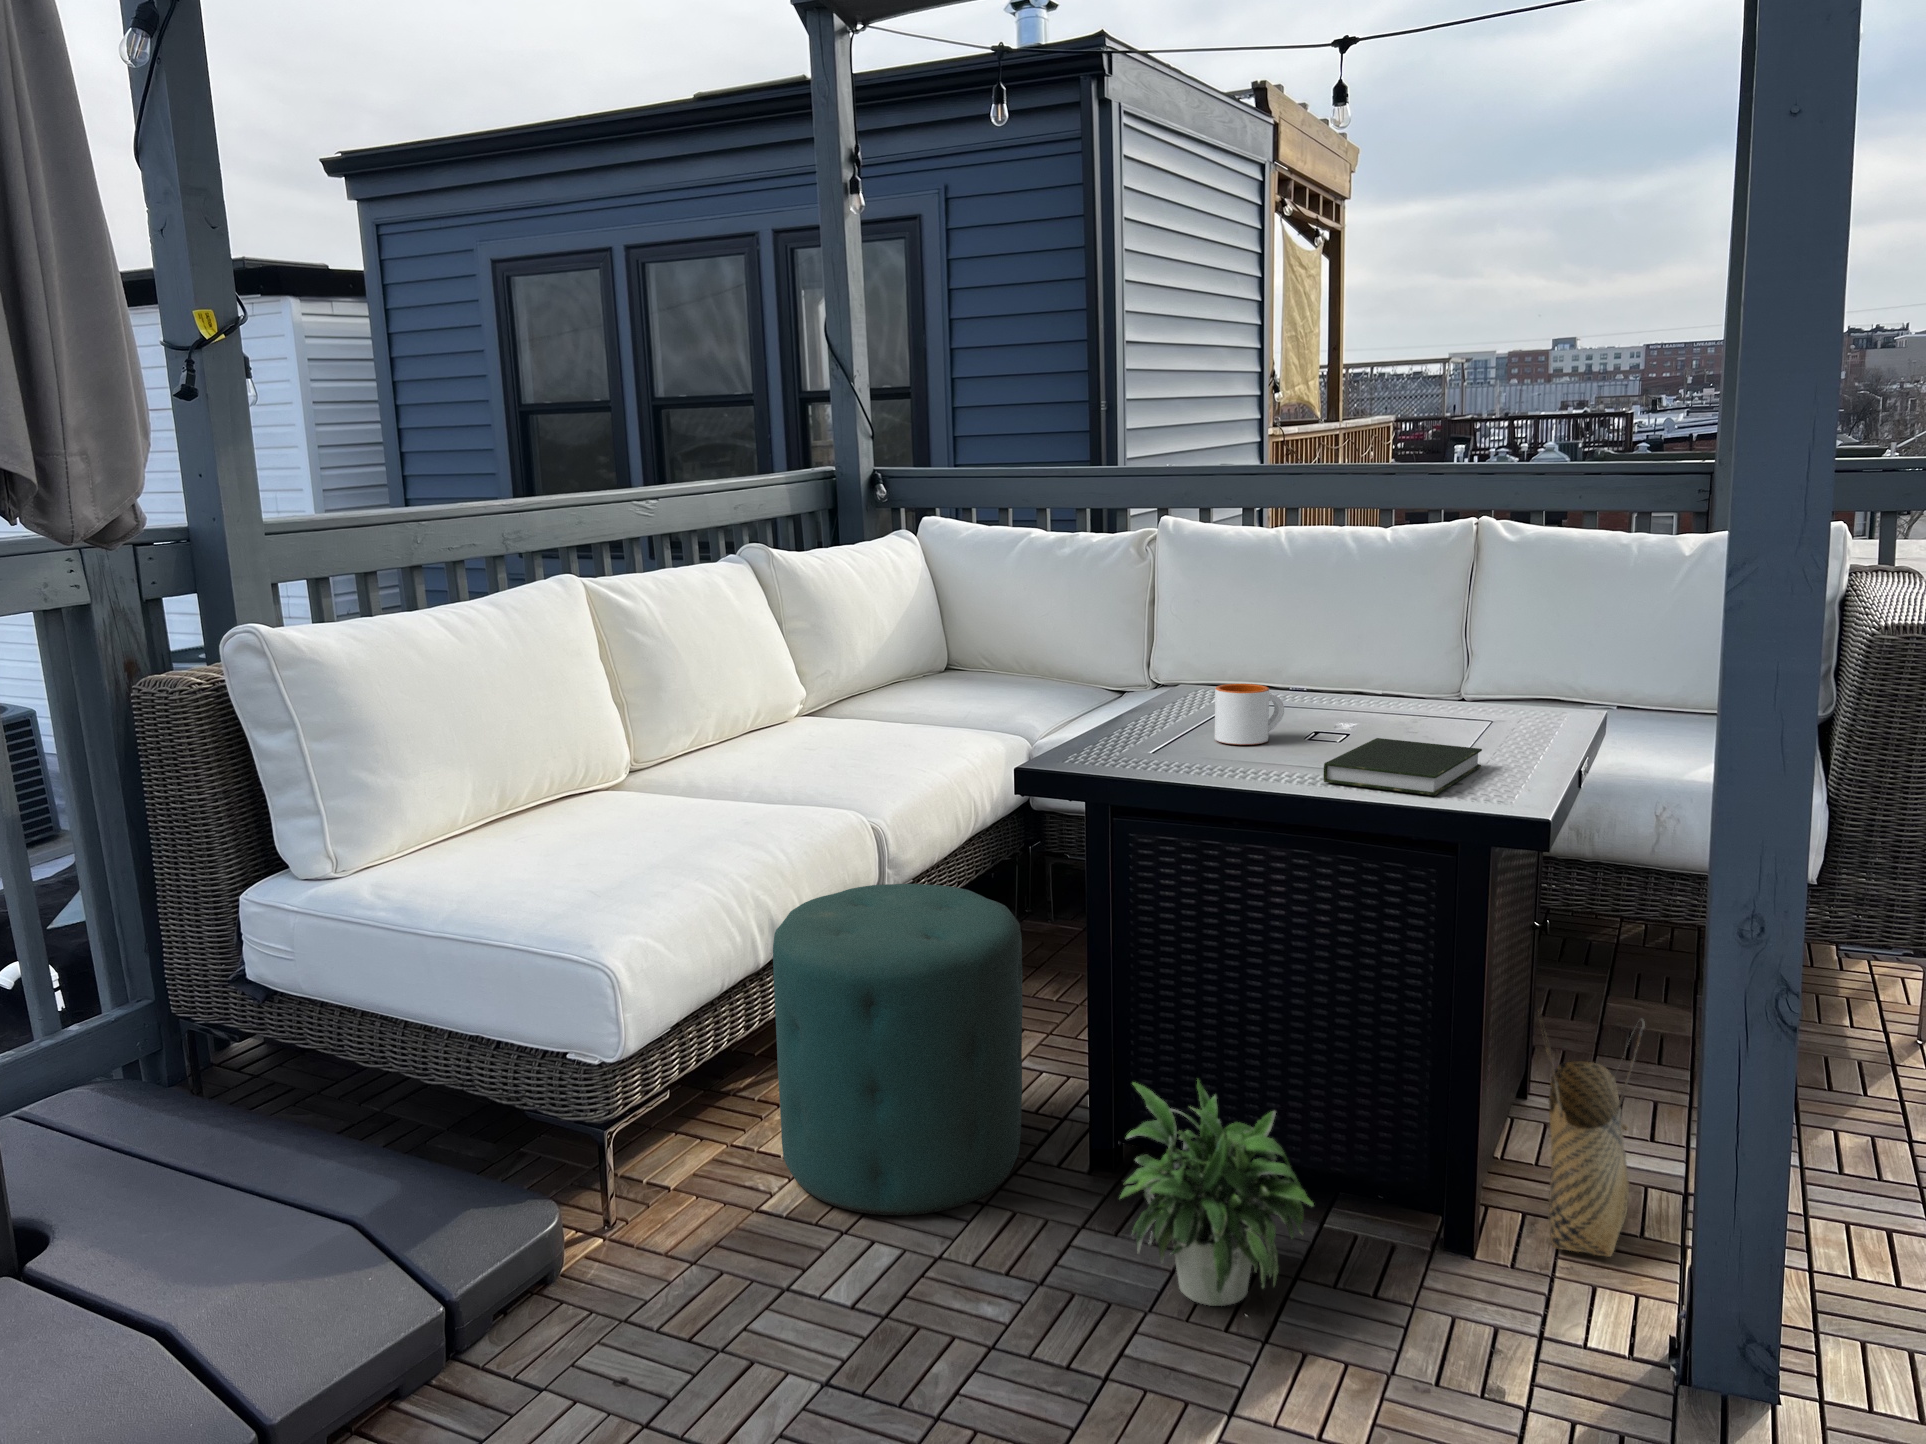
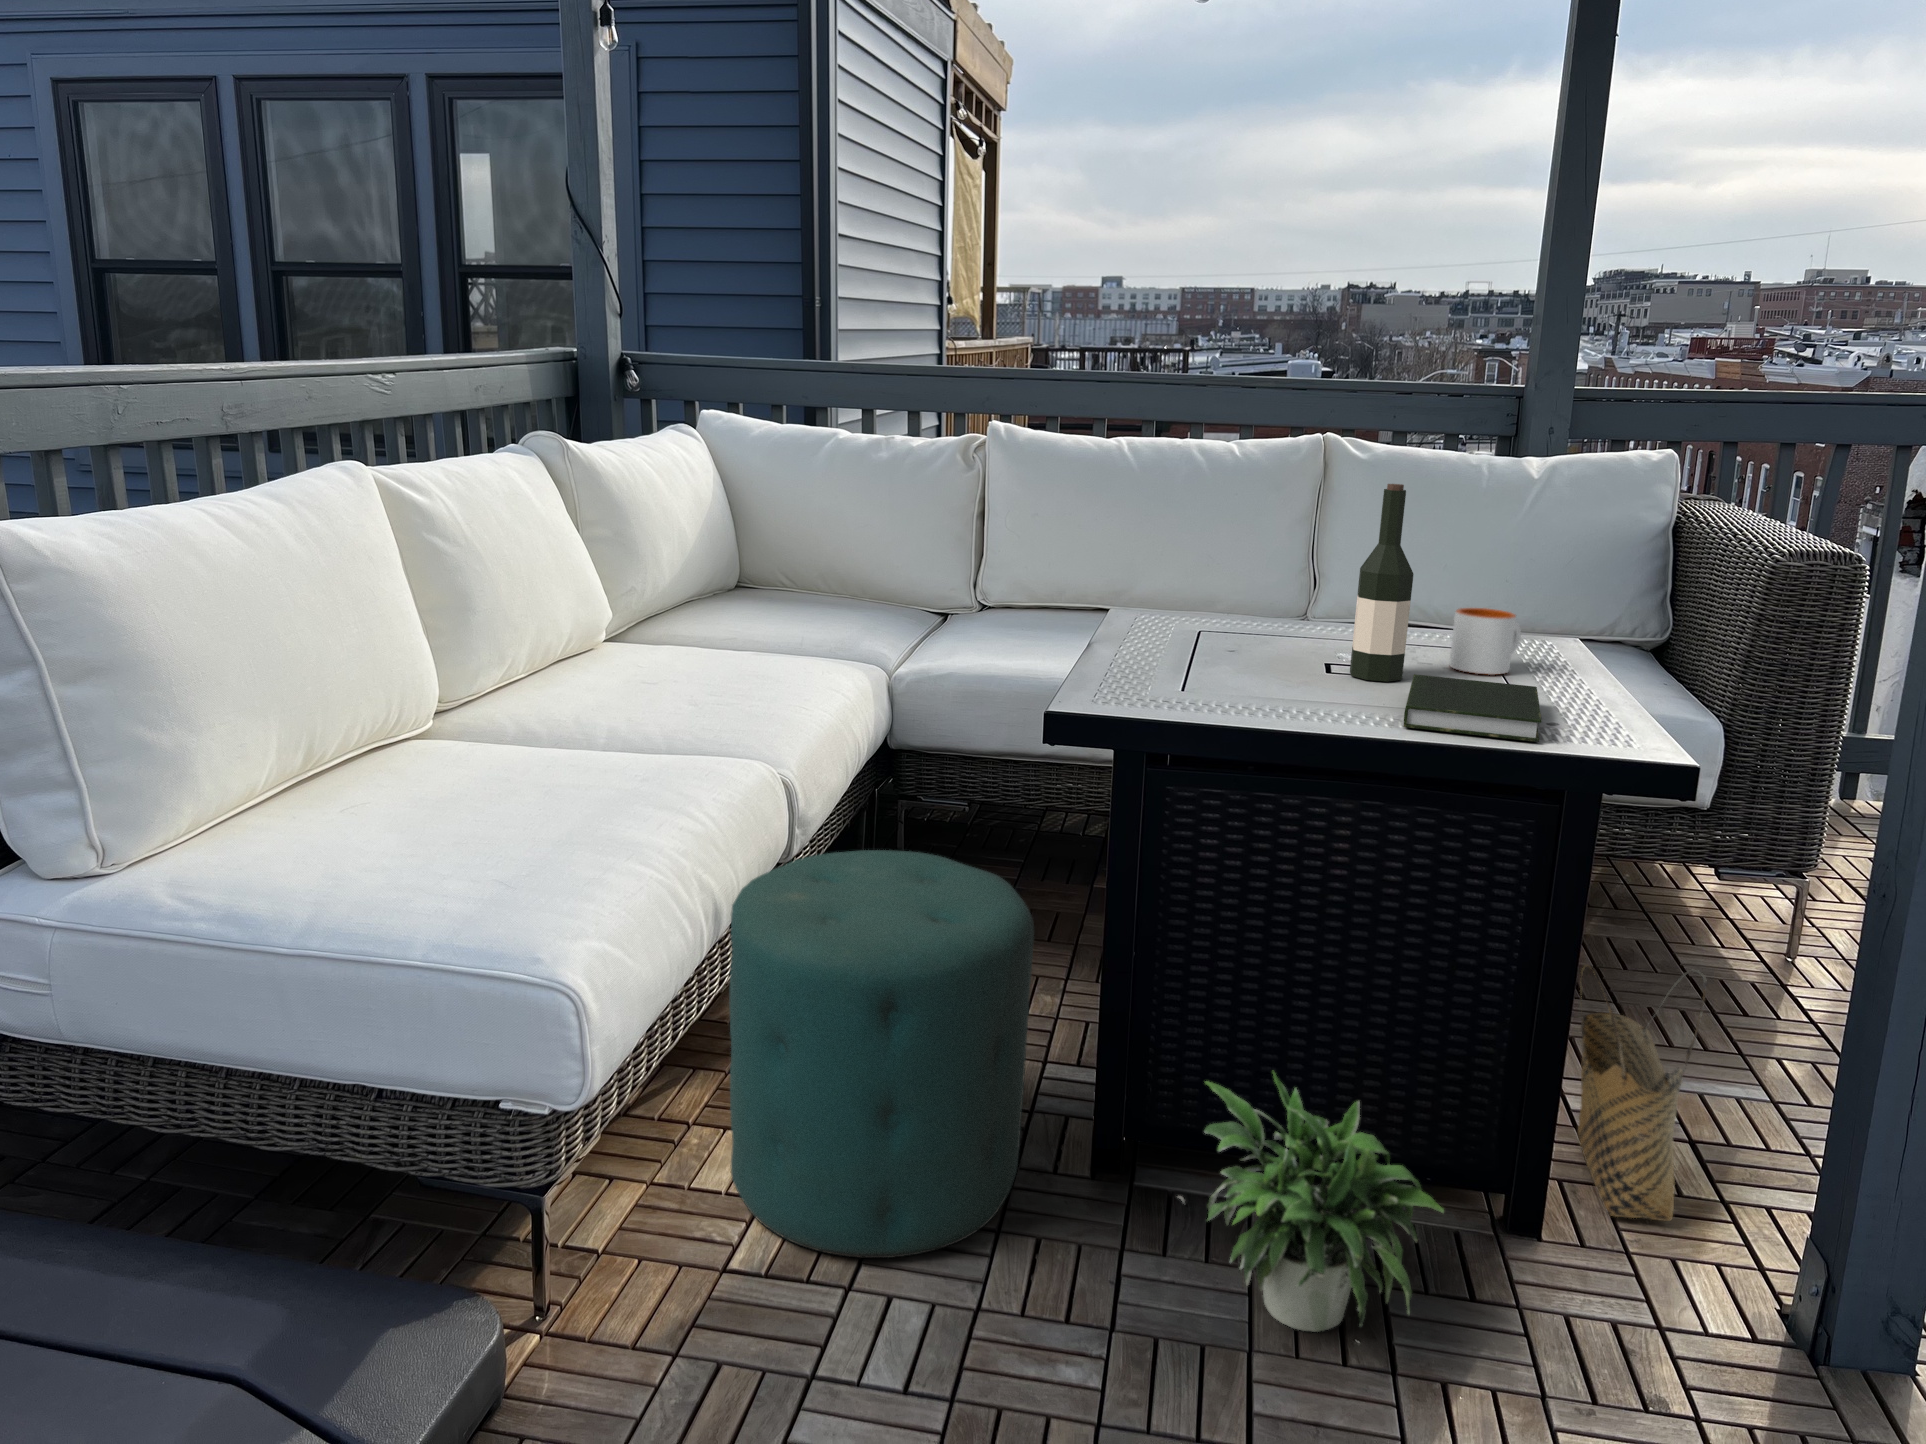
wine bottle: none [1338,568,1390,745] -> present [1350,484,1414,682]
mug: present [1215,684,1284,745] -> present [1449,608,1521,675]

